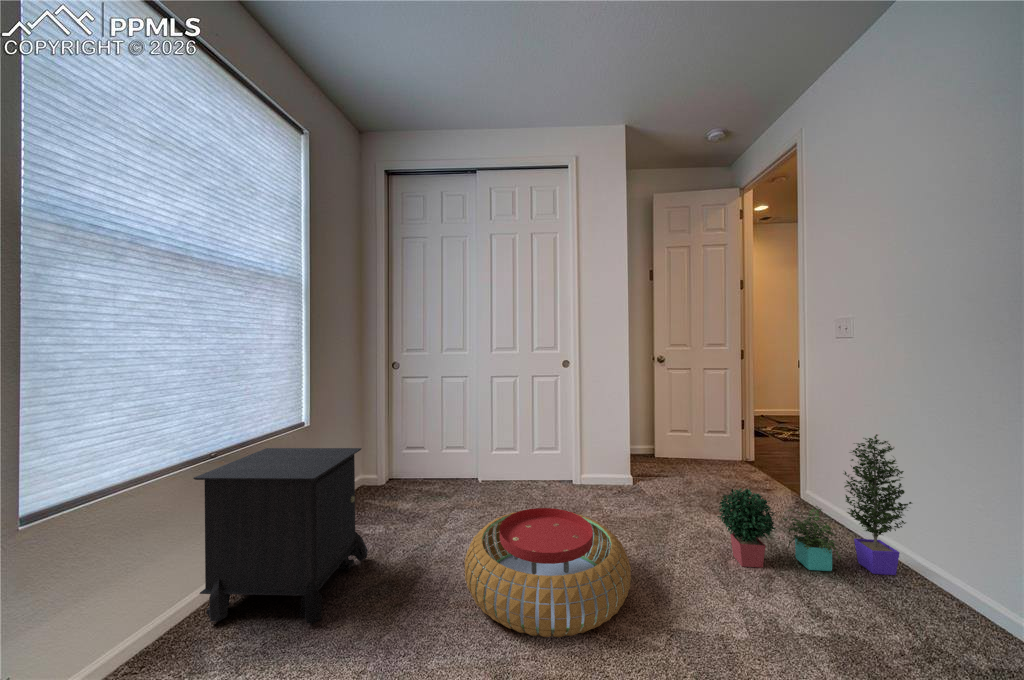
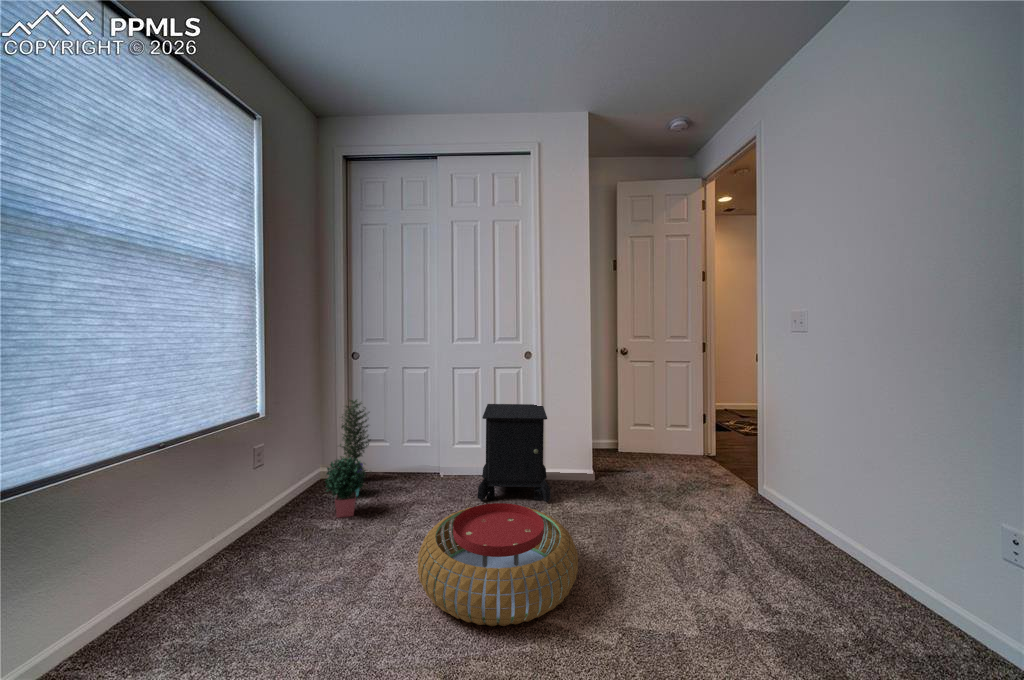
potted plant: present [717,434,912,575] -> present [325,400,371,518]
nightstand: present [193,448,368,623] -> present [478,404,551,502]

